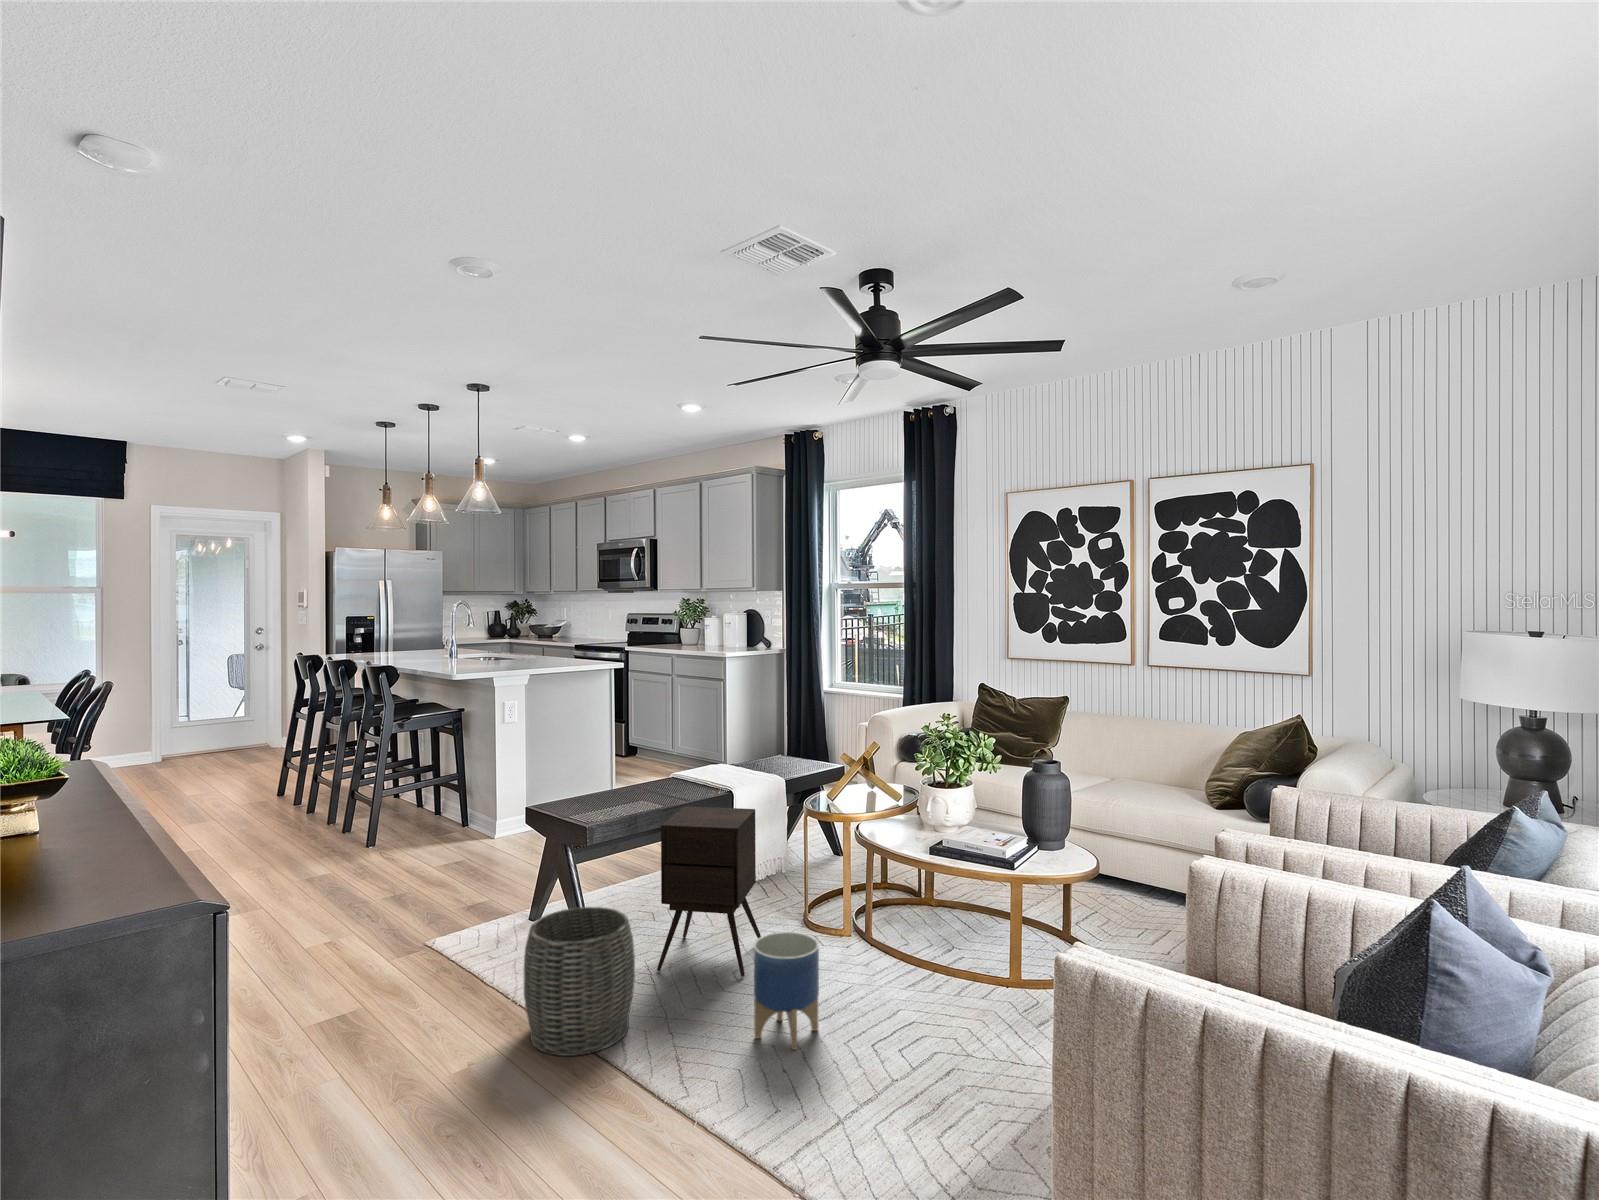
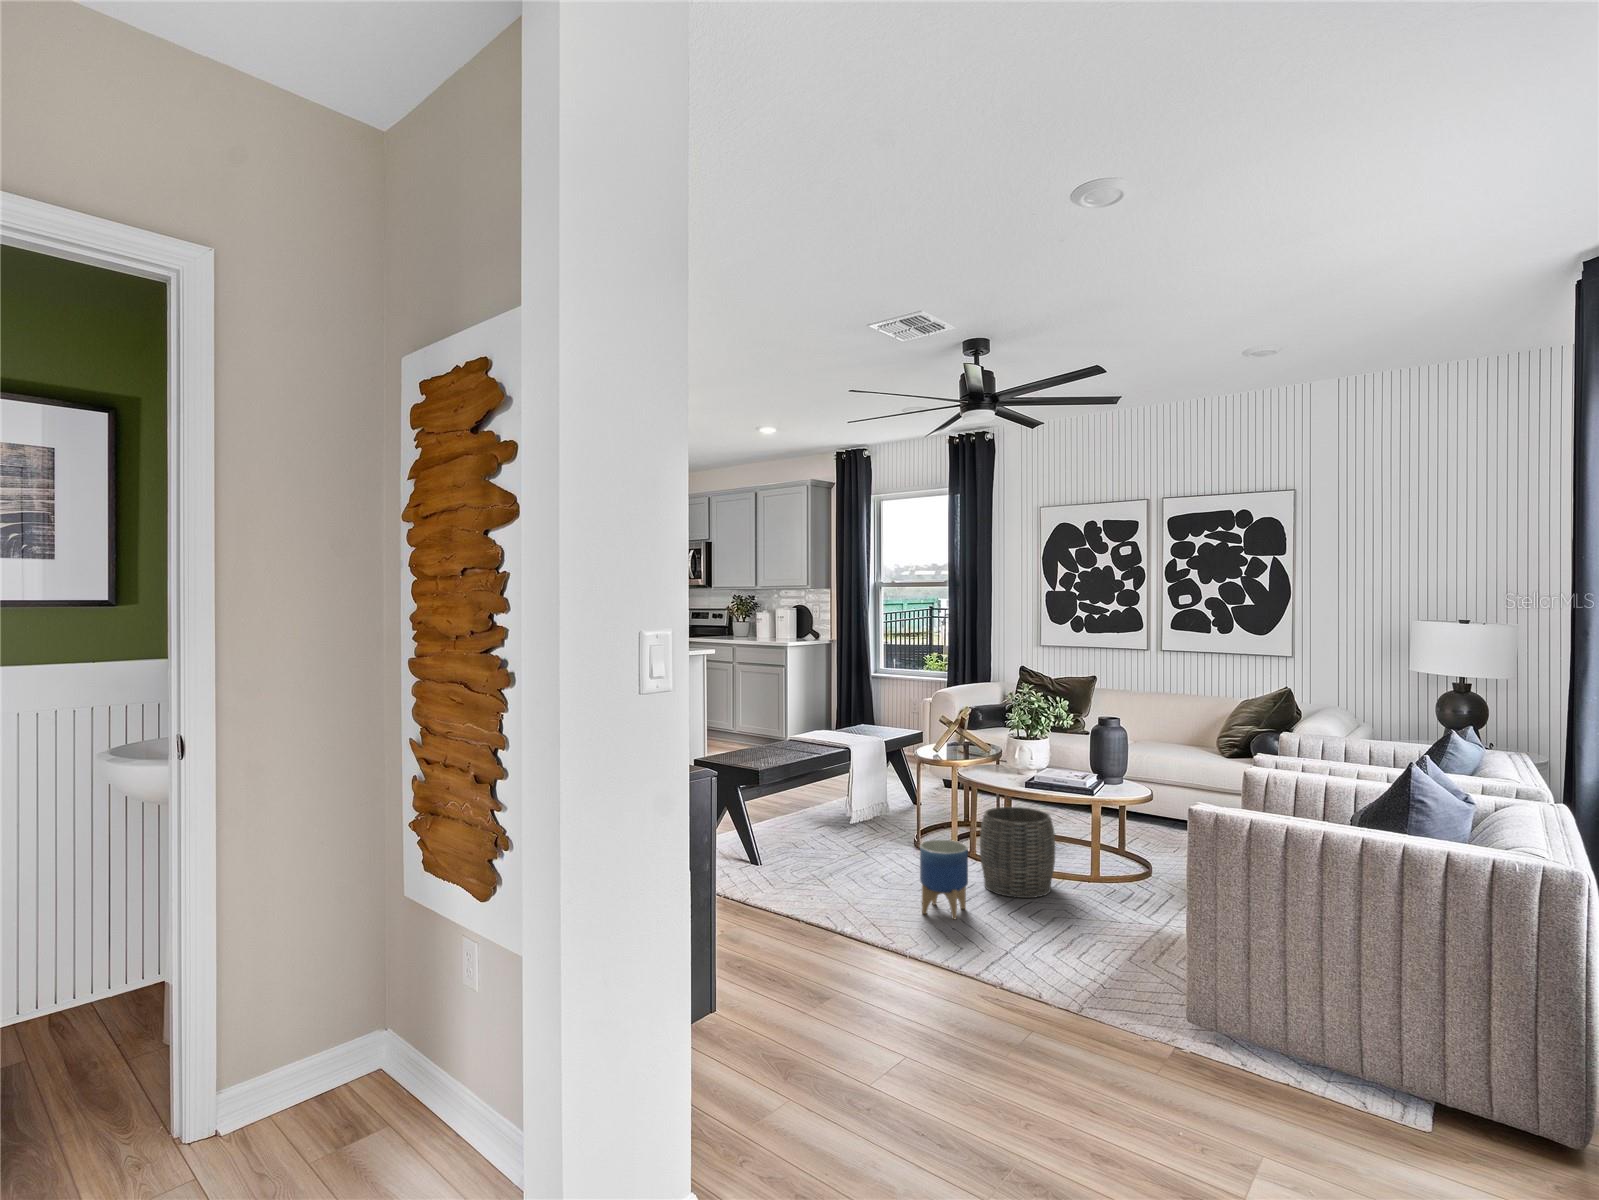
side table: present [657,806,761,977] -> none [824,757,893,881]
woven basket: present [524,907,635,1056] -> present [980,807,1055,898]

